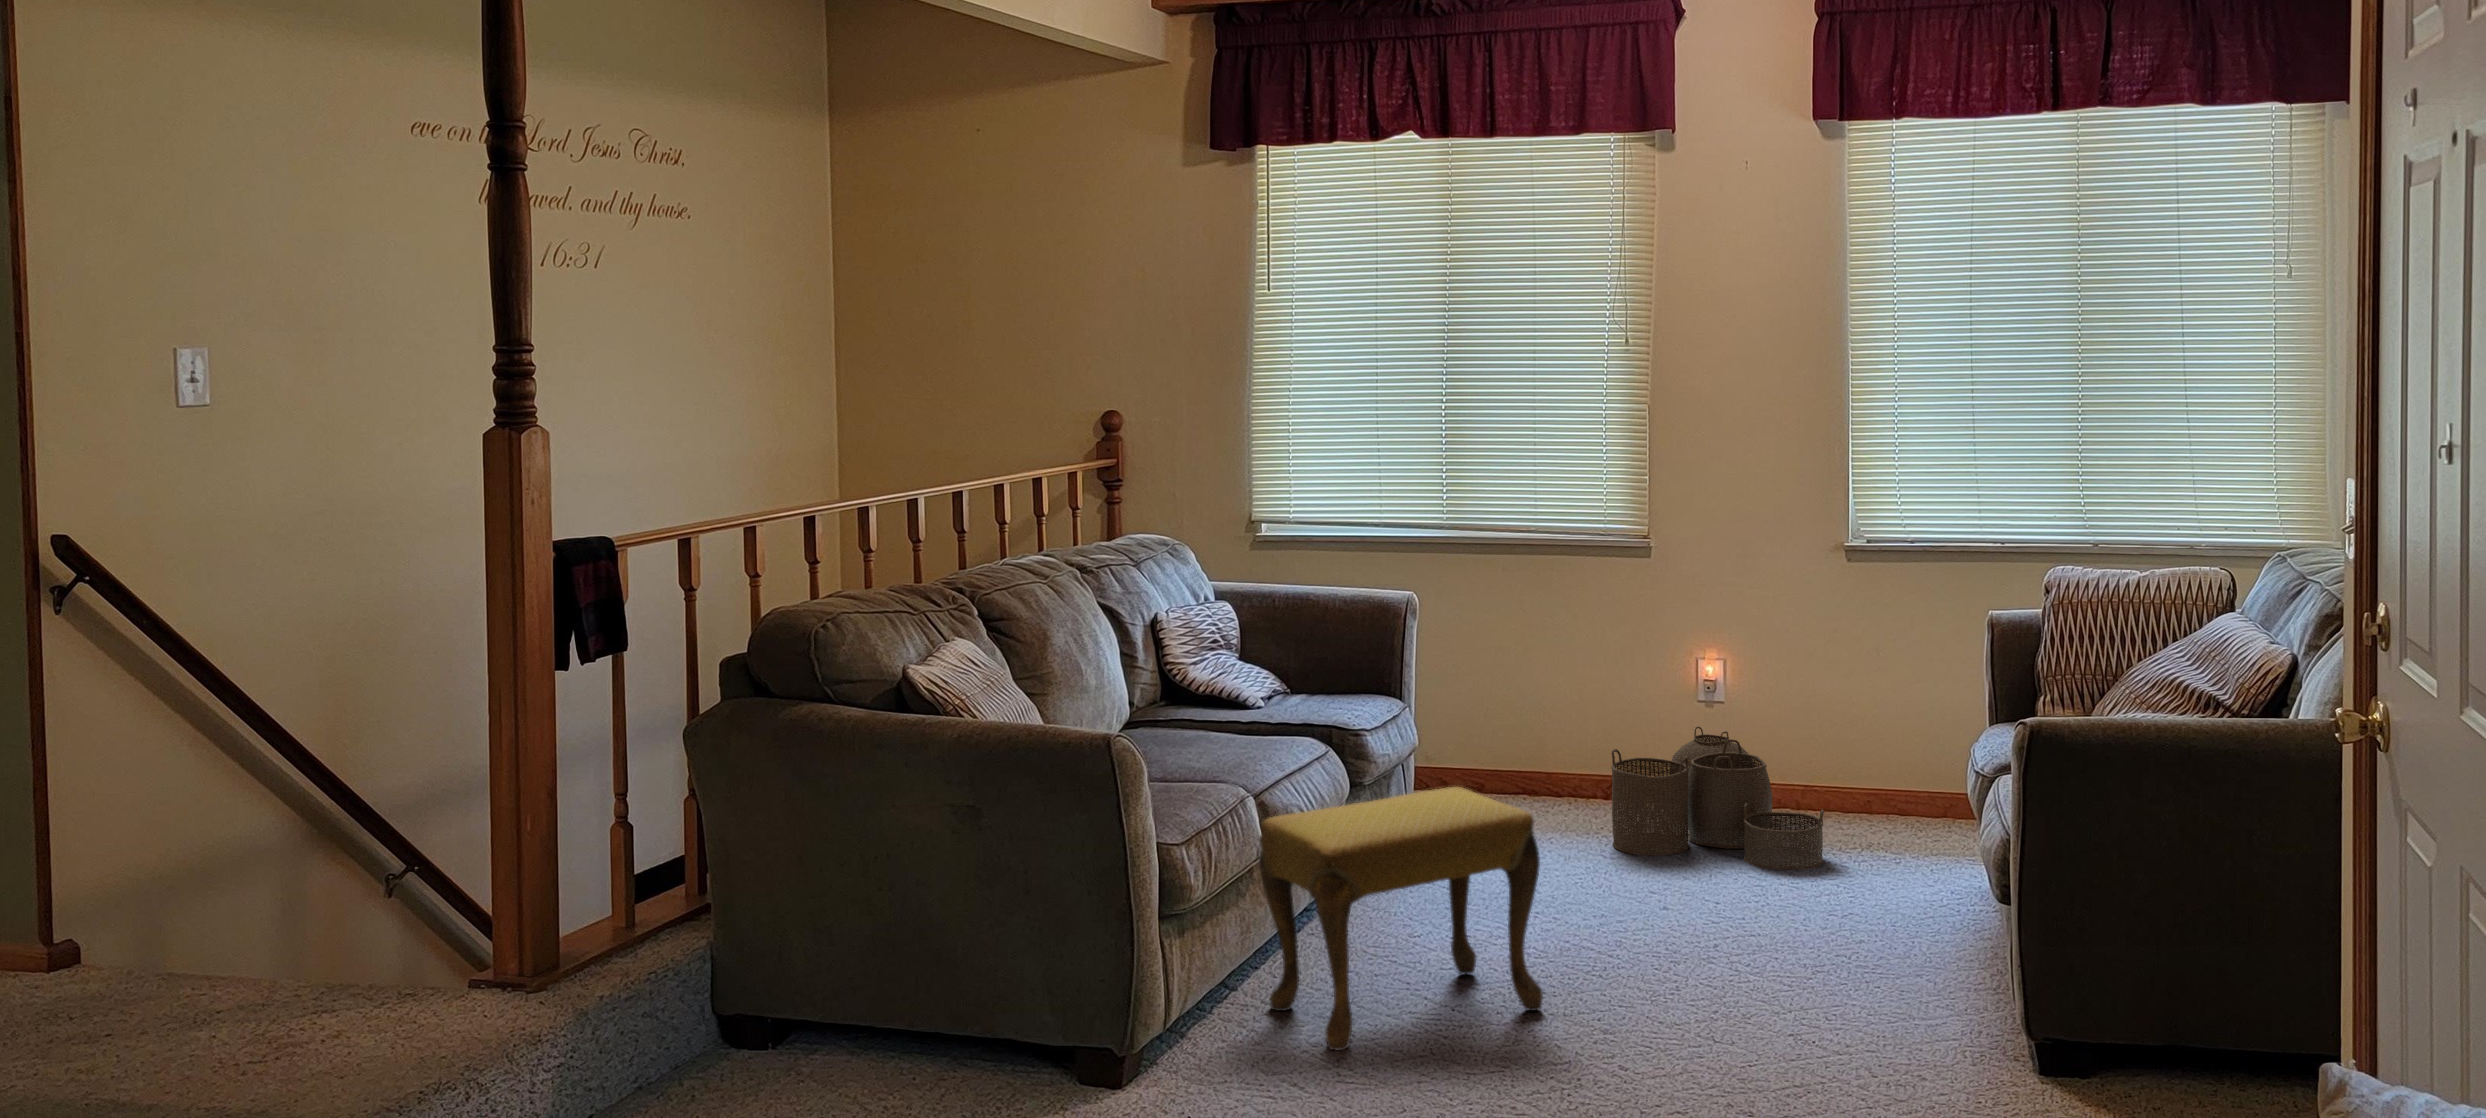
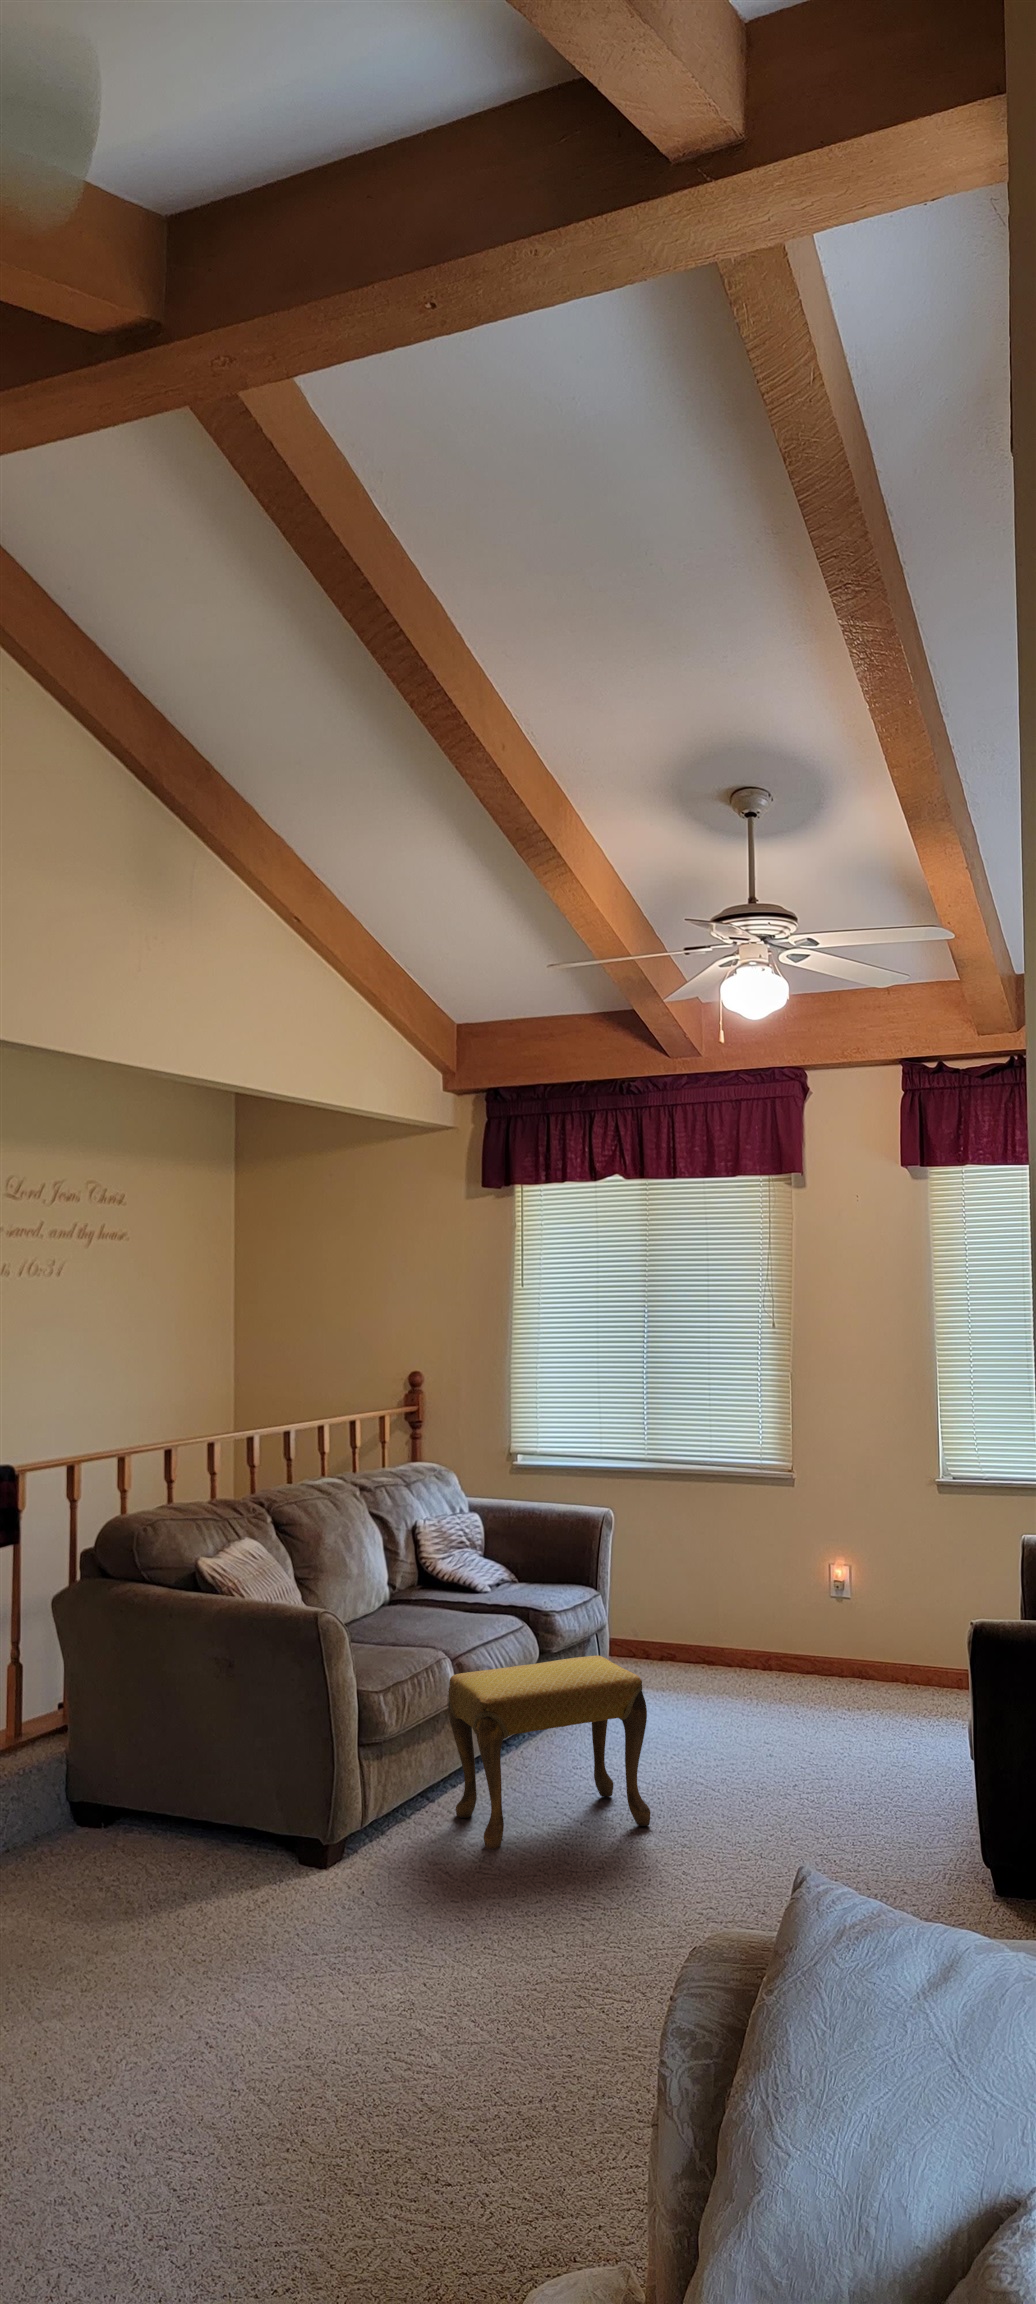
woven basket: present [1611,727,1824,870] -> none [754,1614,910,1728]

